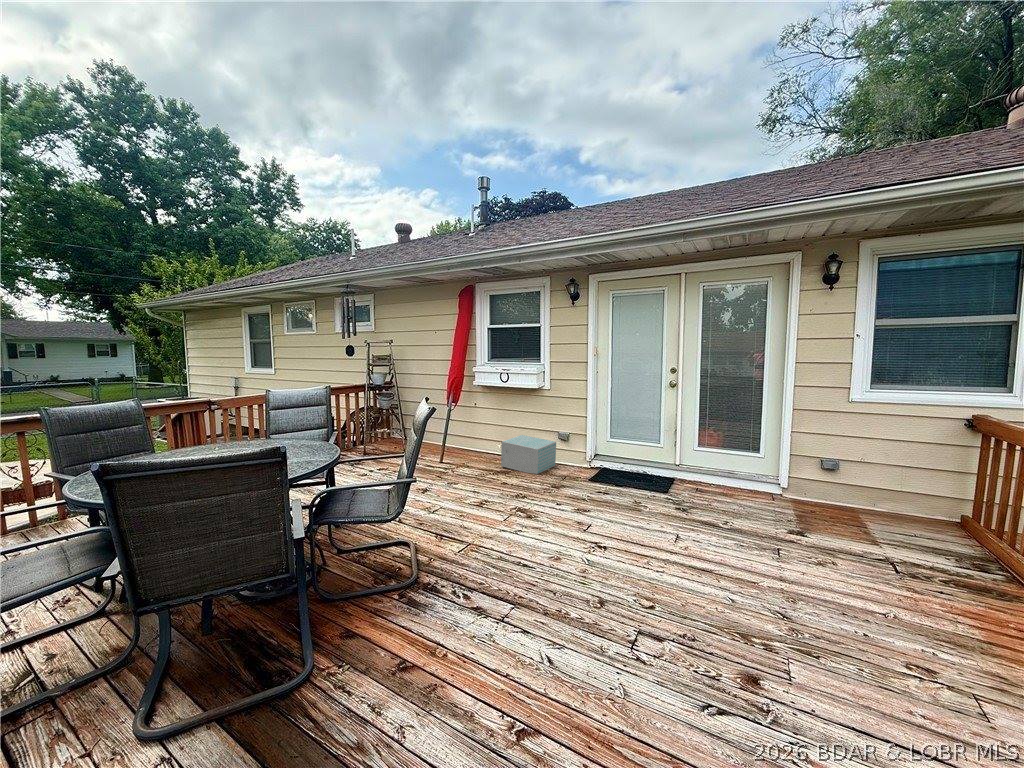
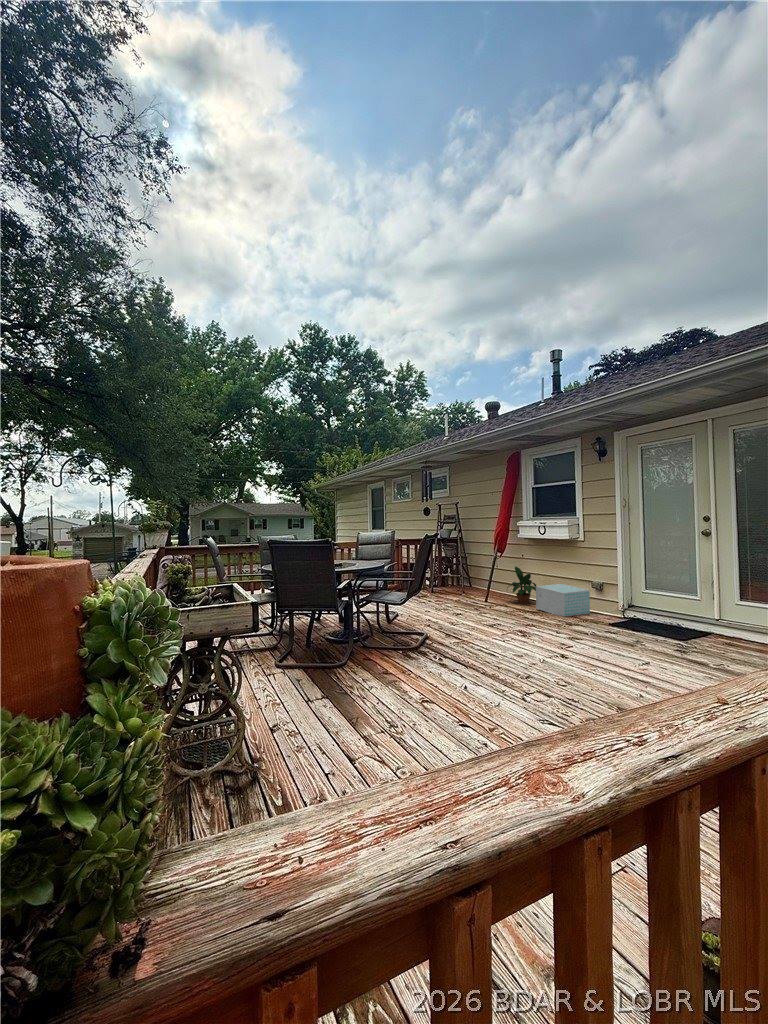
potted plant: none [459,417,494,459] -> present [507,567,536,604]

